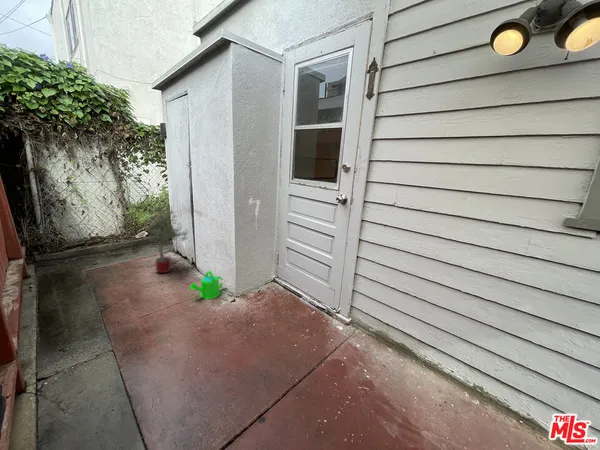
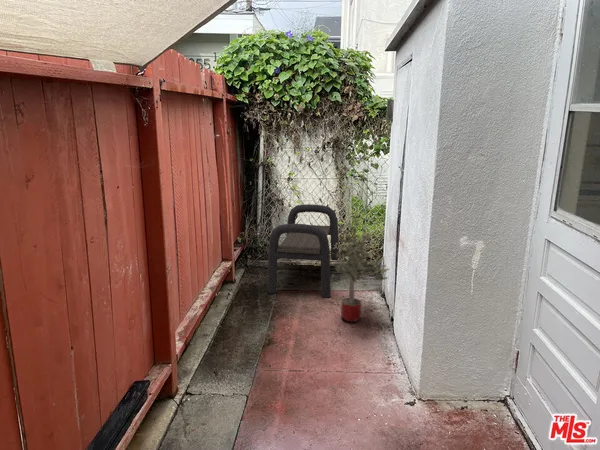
bench: none [70,201,138,275] -> present [268,204,339,298]
watering can: present [190,271,223,299] -> none [355,340,412,387]

